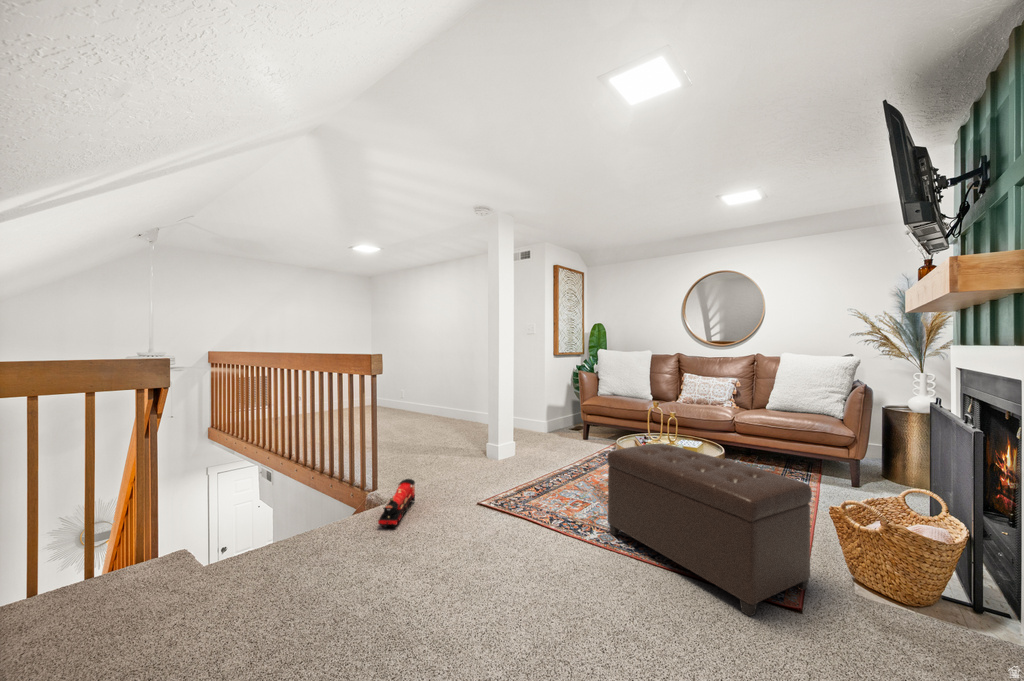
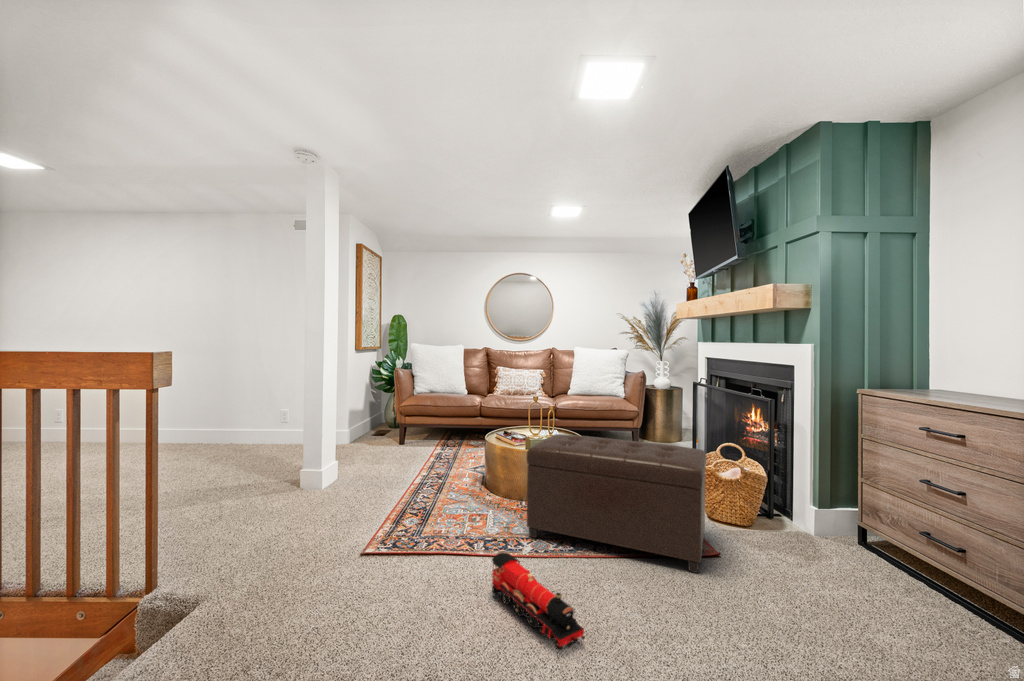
toy train: present [378,479,415,528] -> present [492,553,585,651]

